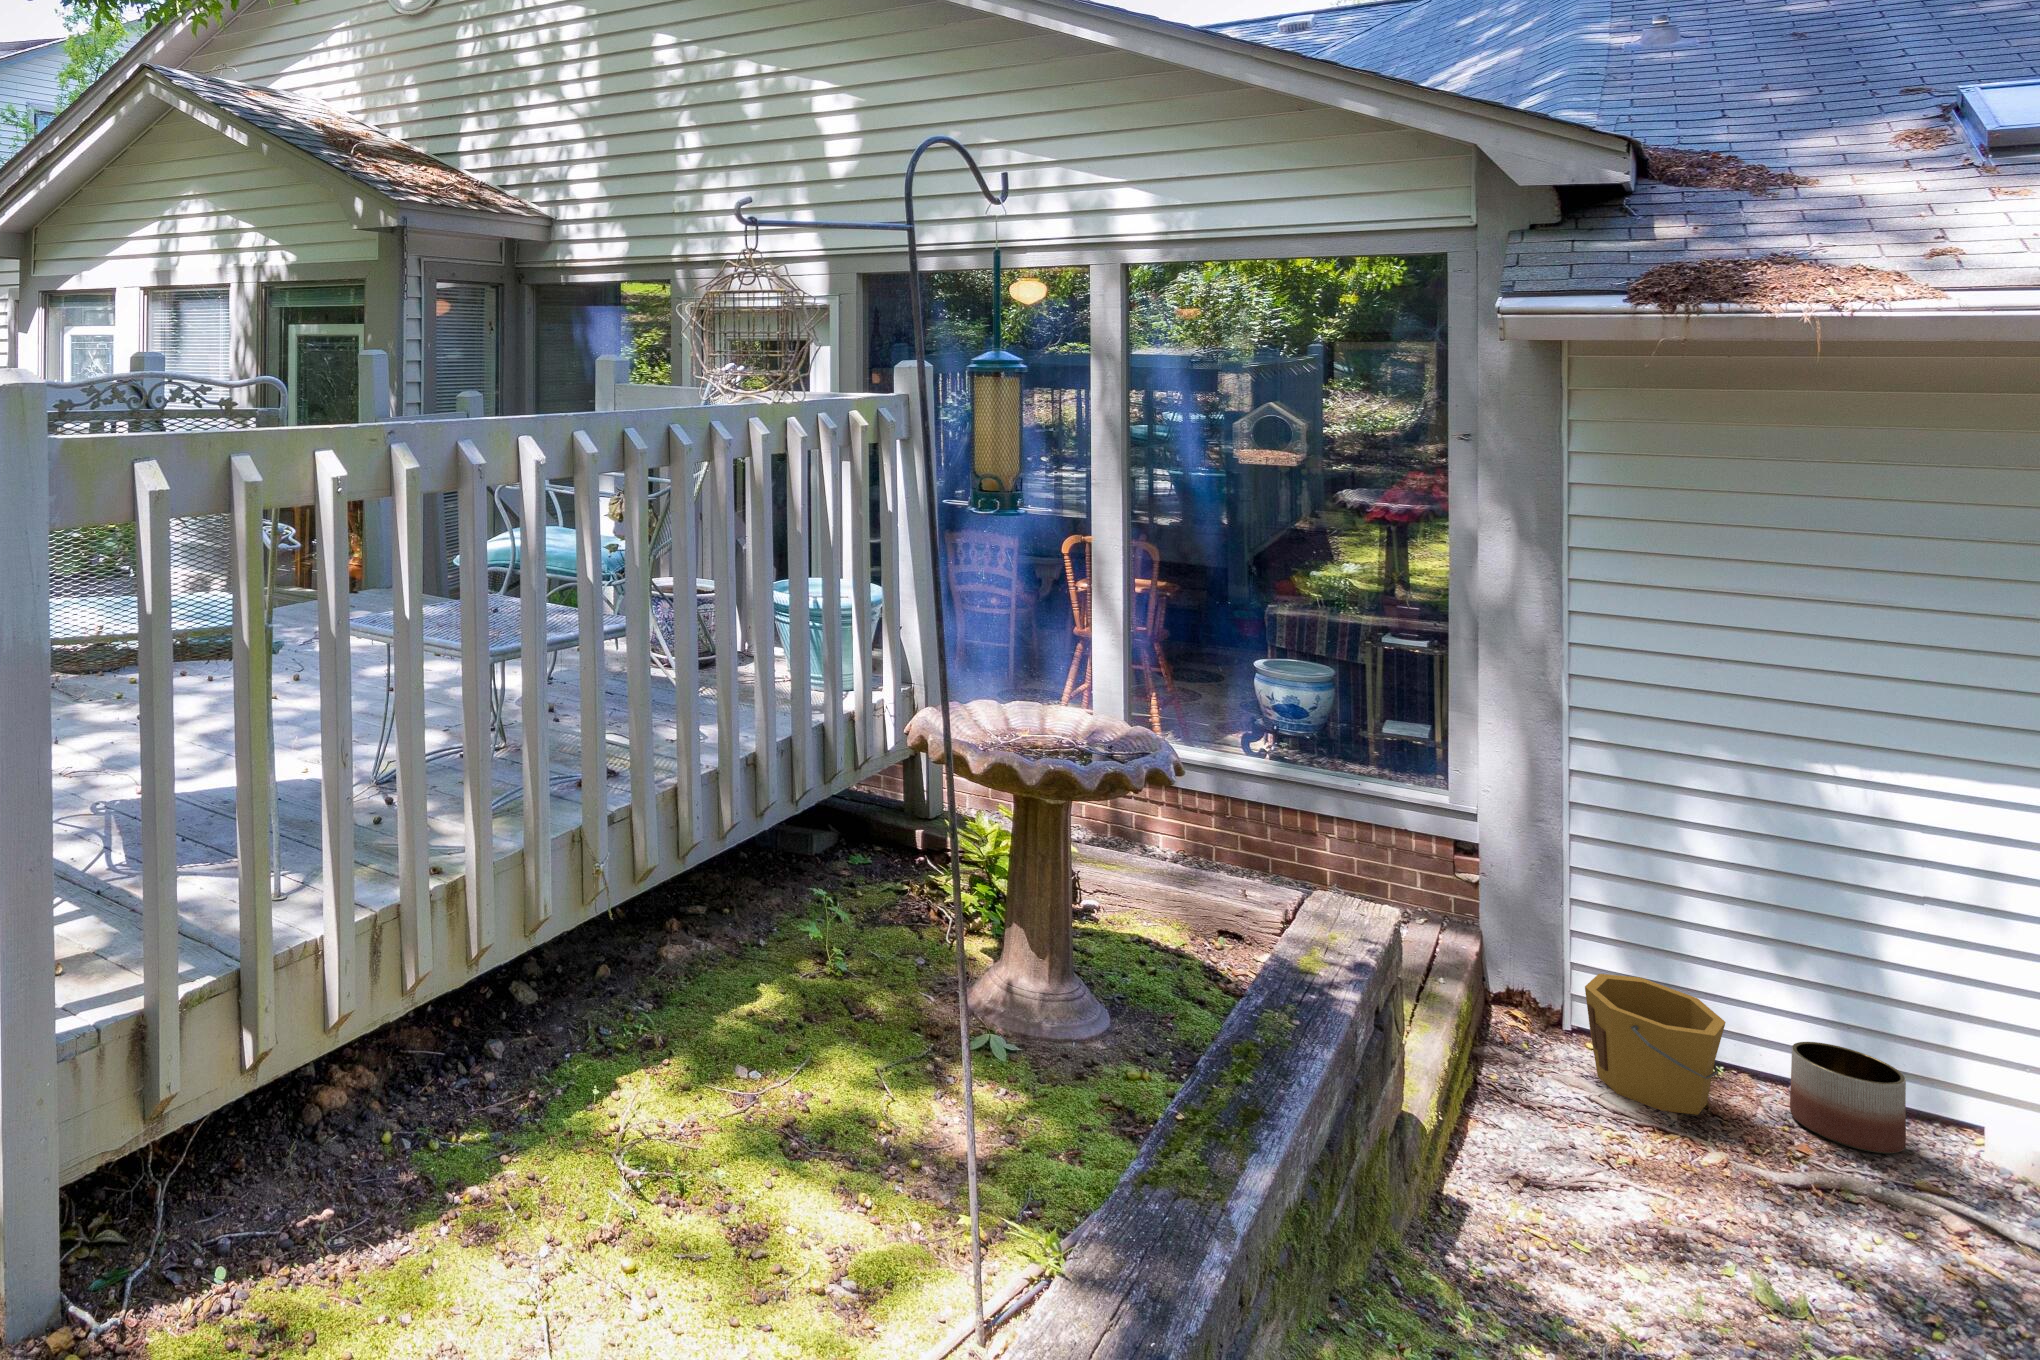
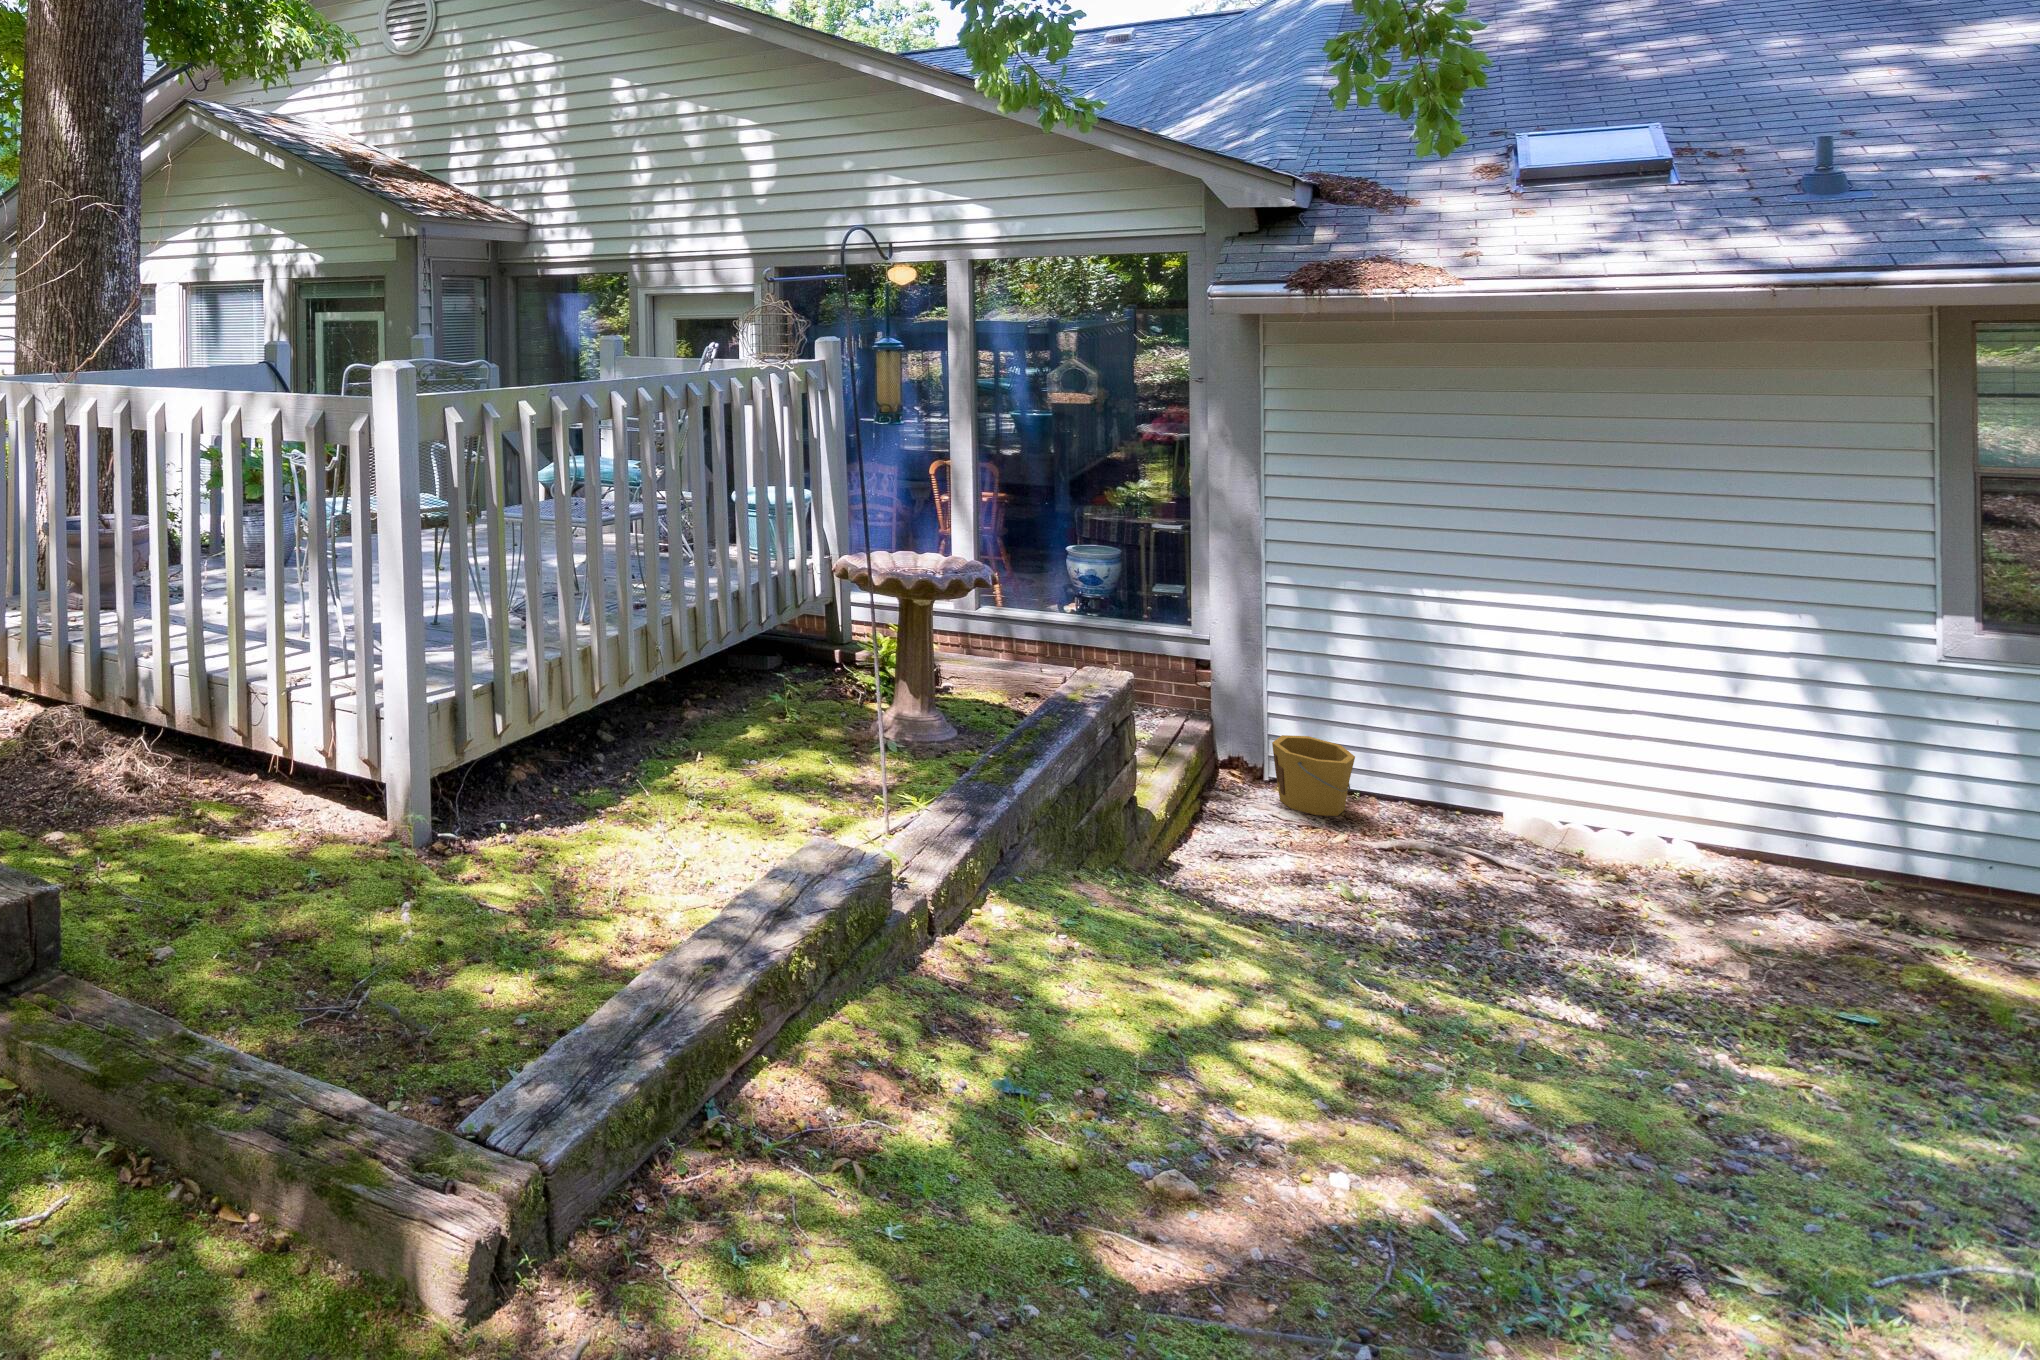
planter: present [1790,1042,1906,1153] -> none [1394,767,1458,829]

